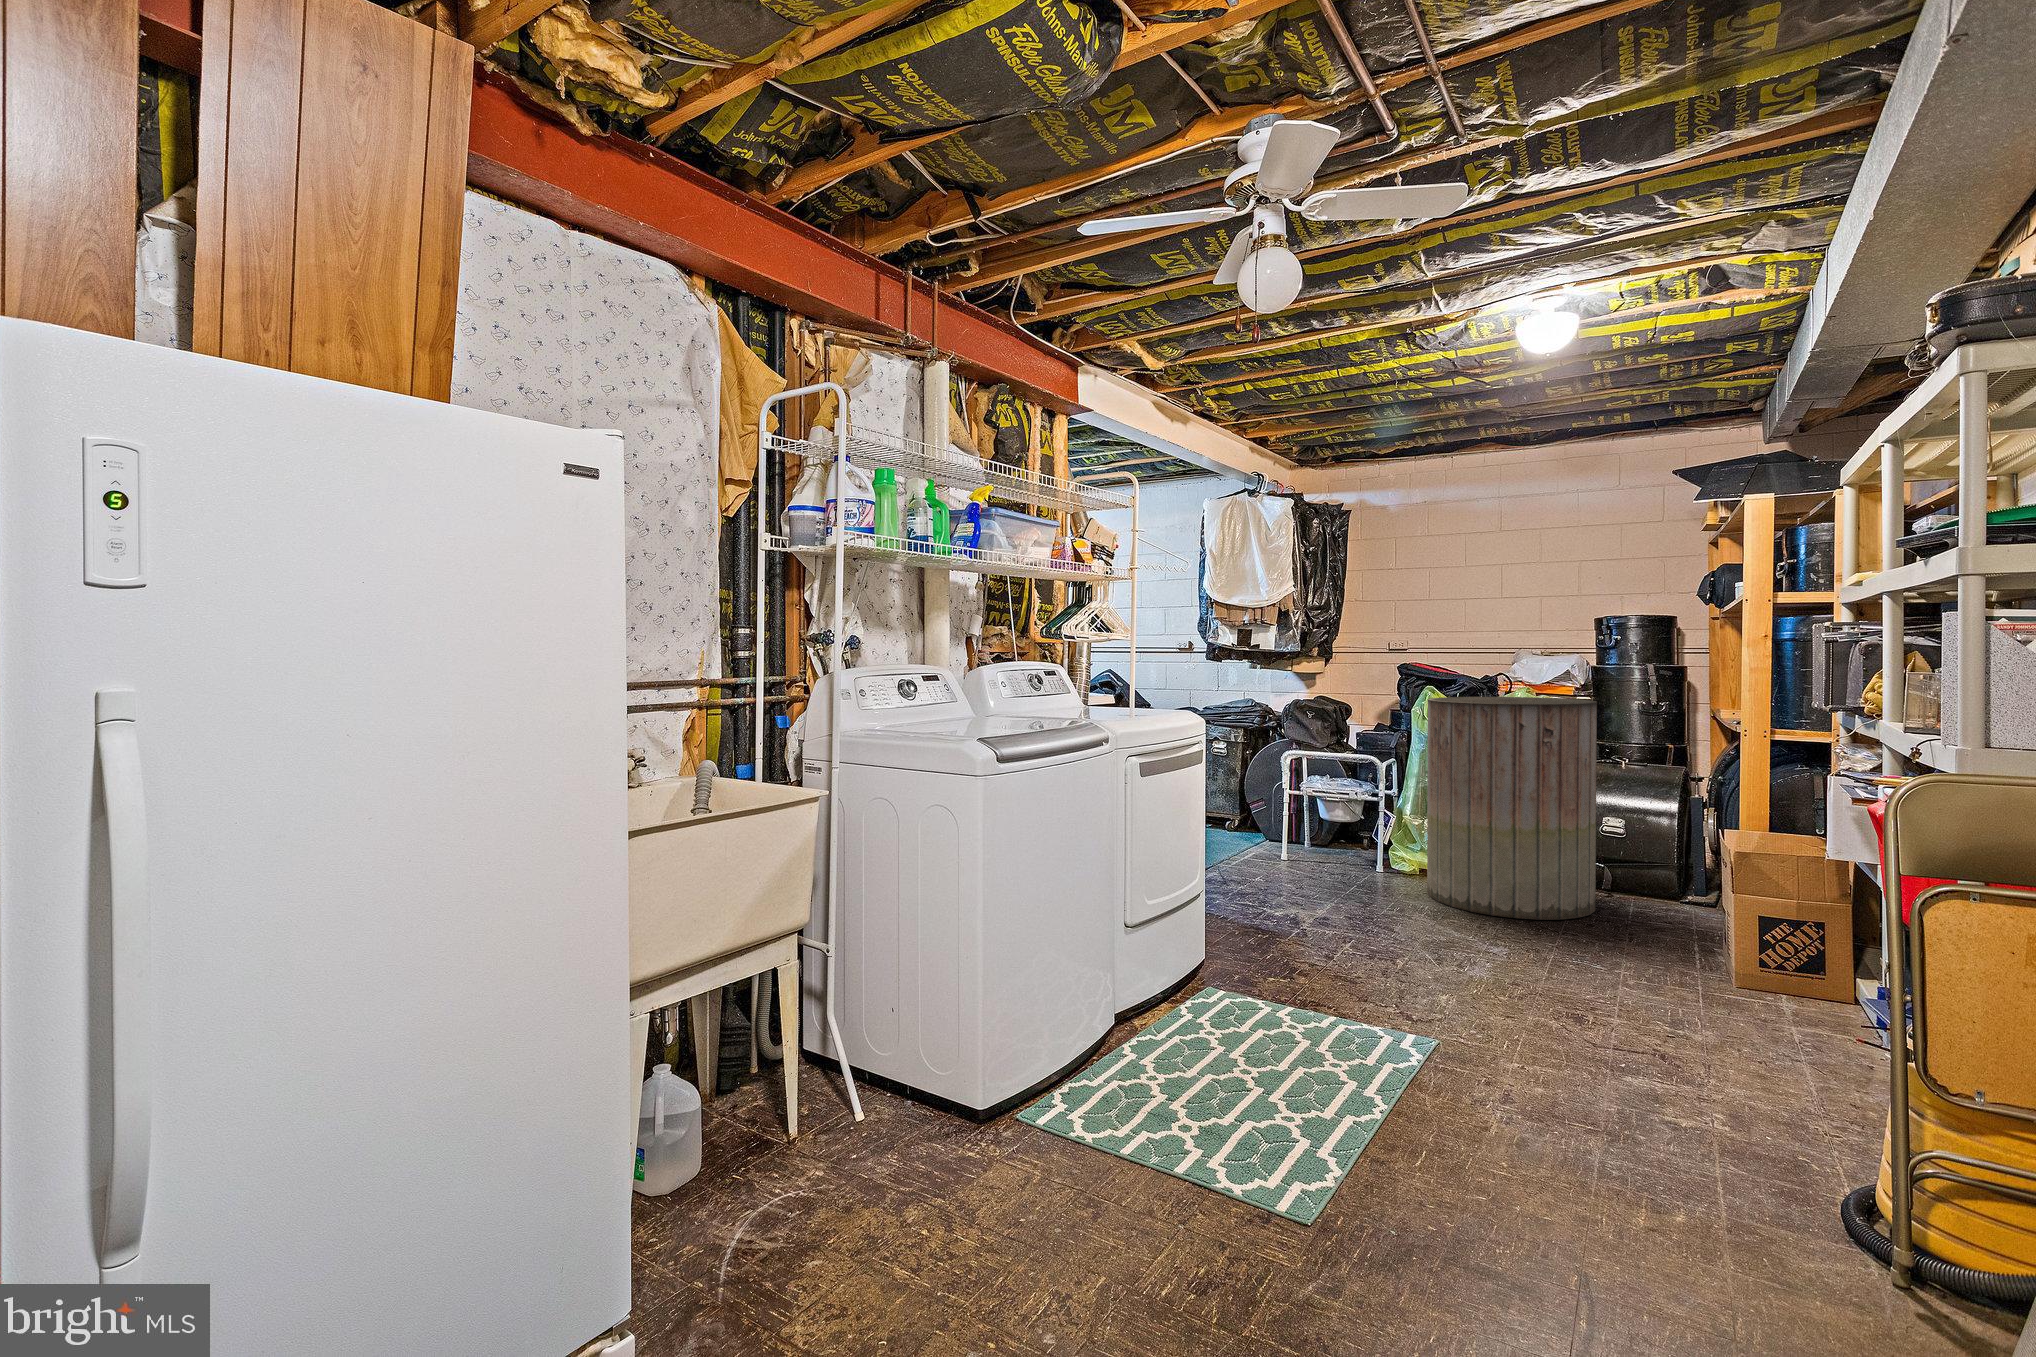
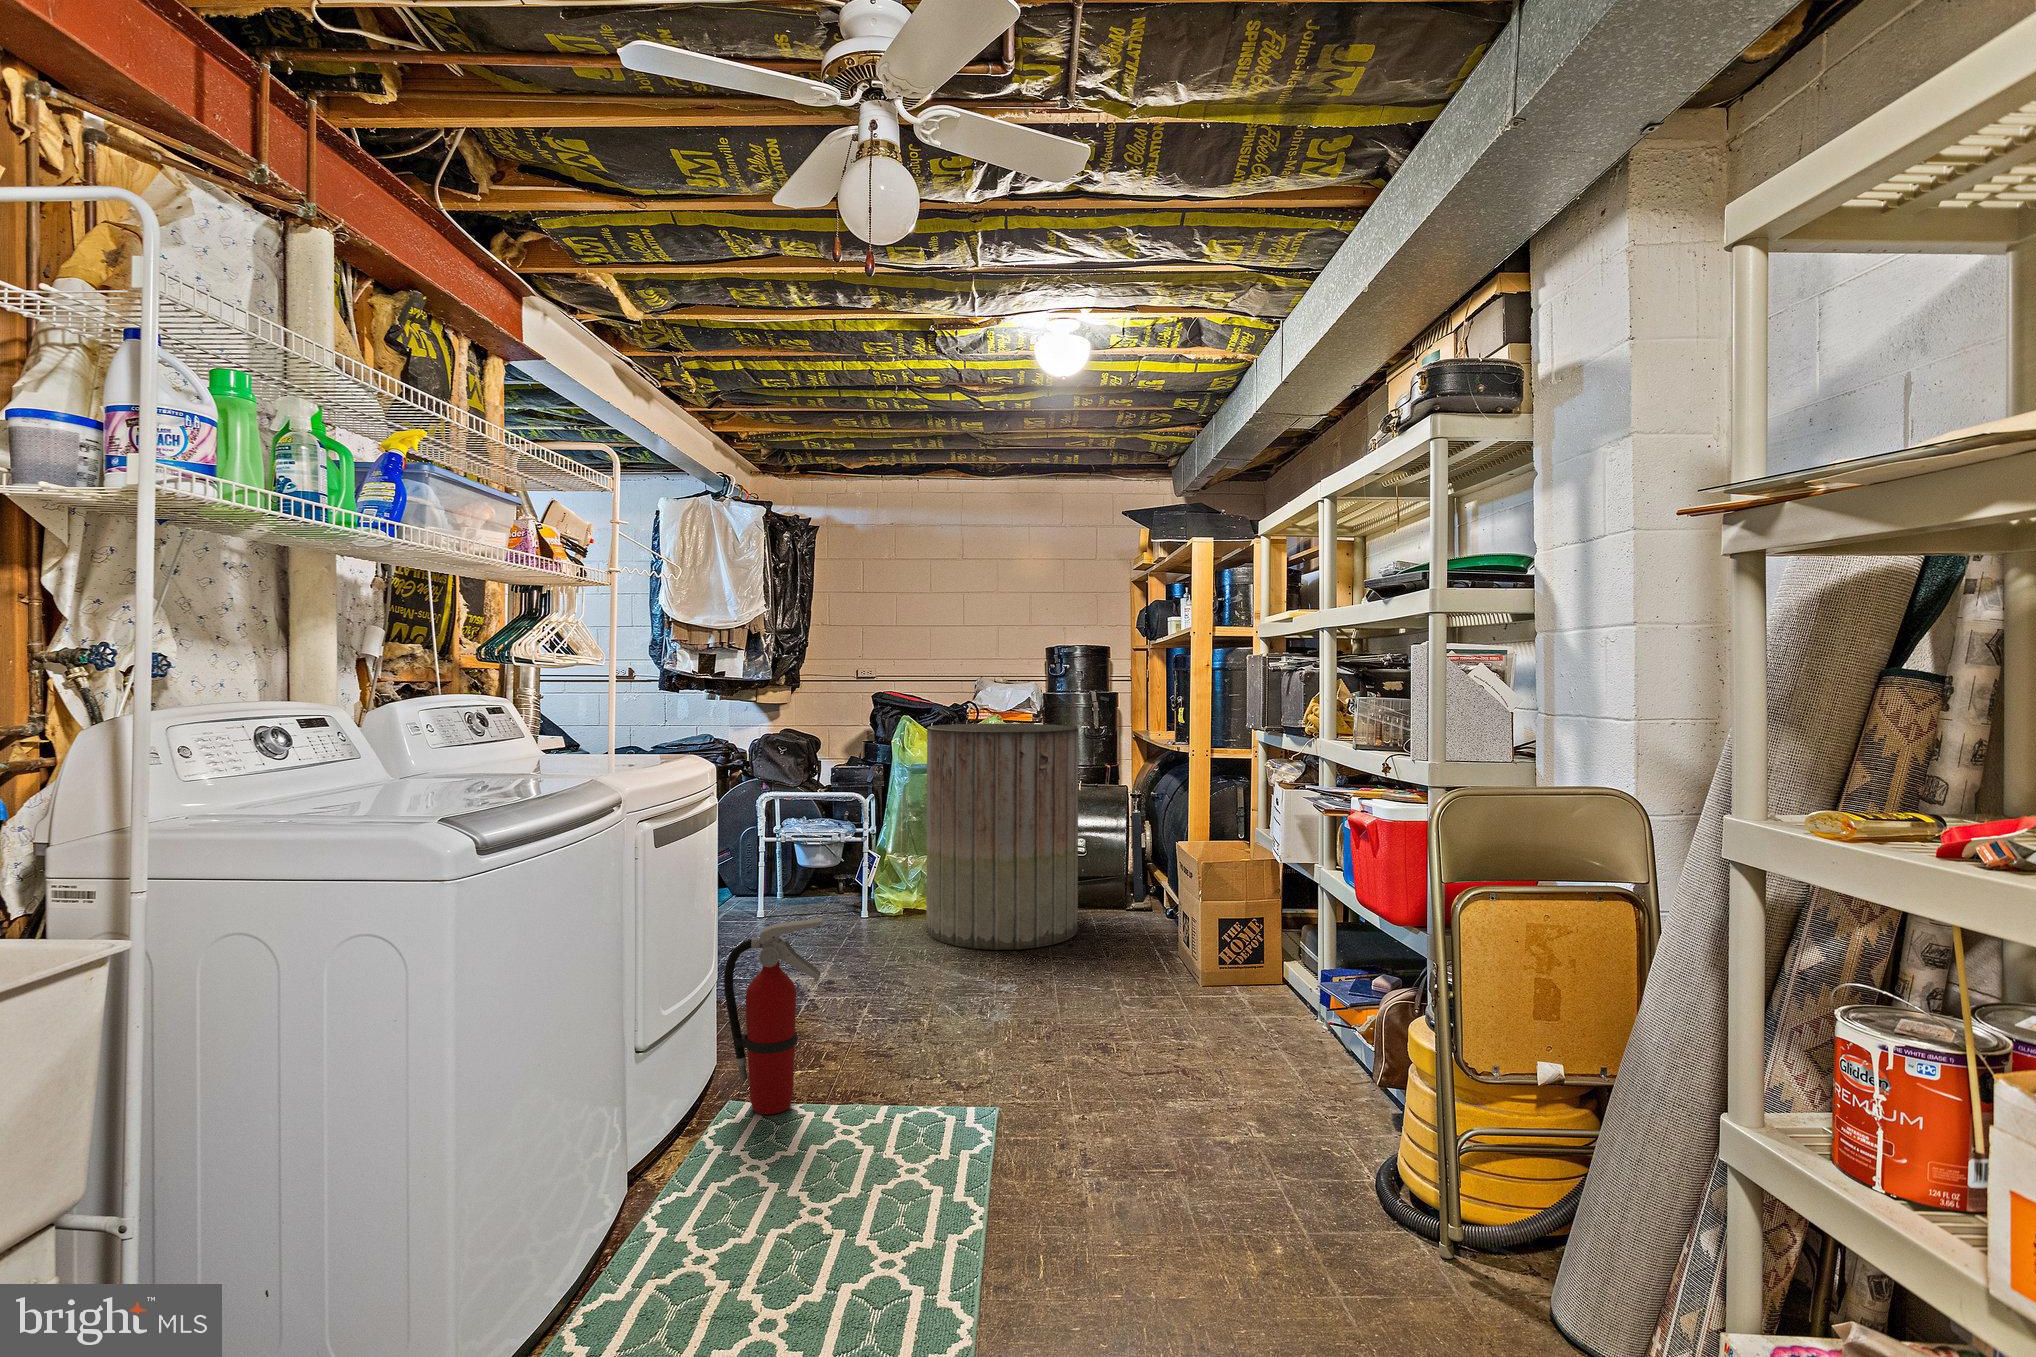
fire extinguisher: none [1201,849,1280,1002] -> present [724,917,824,1115]

